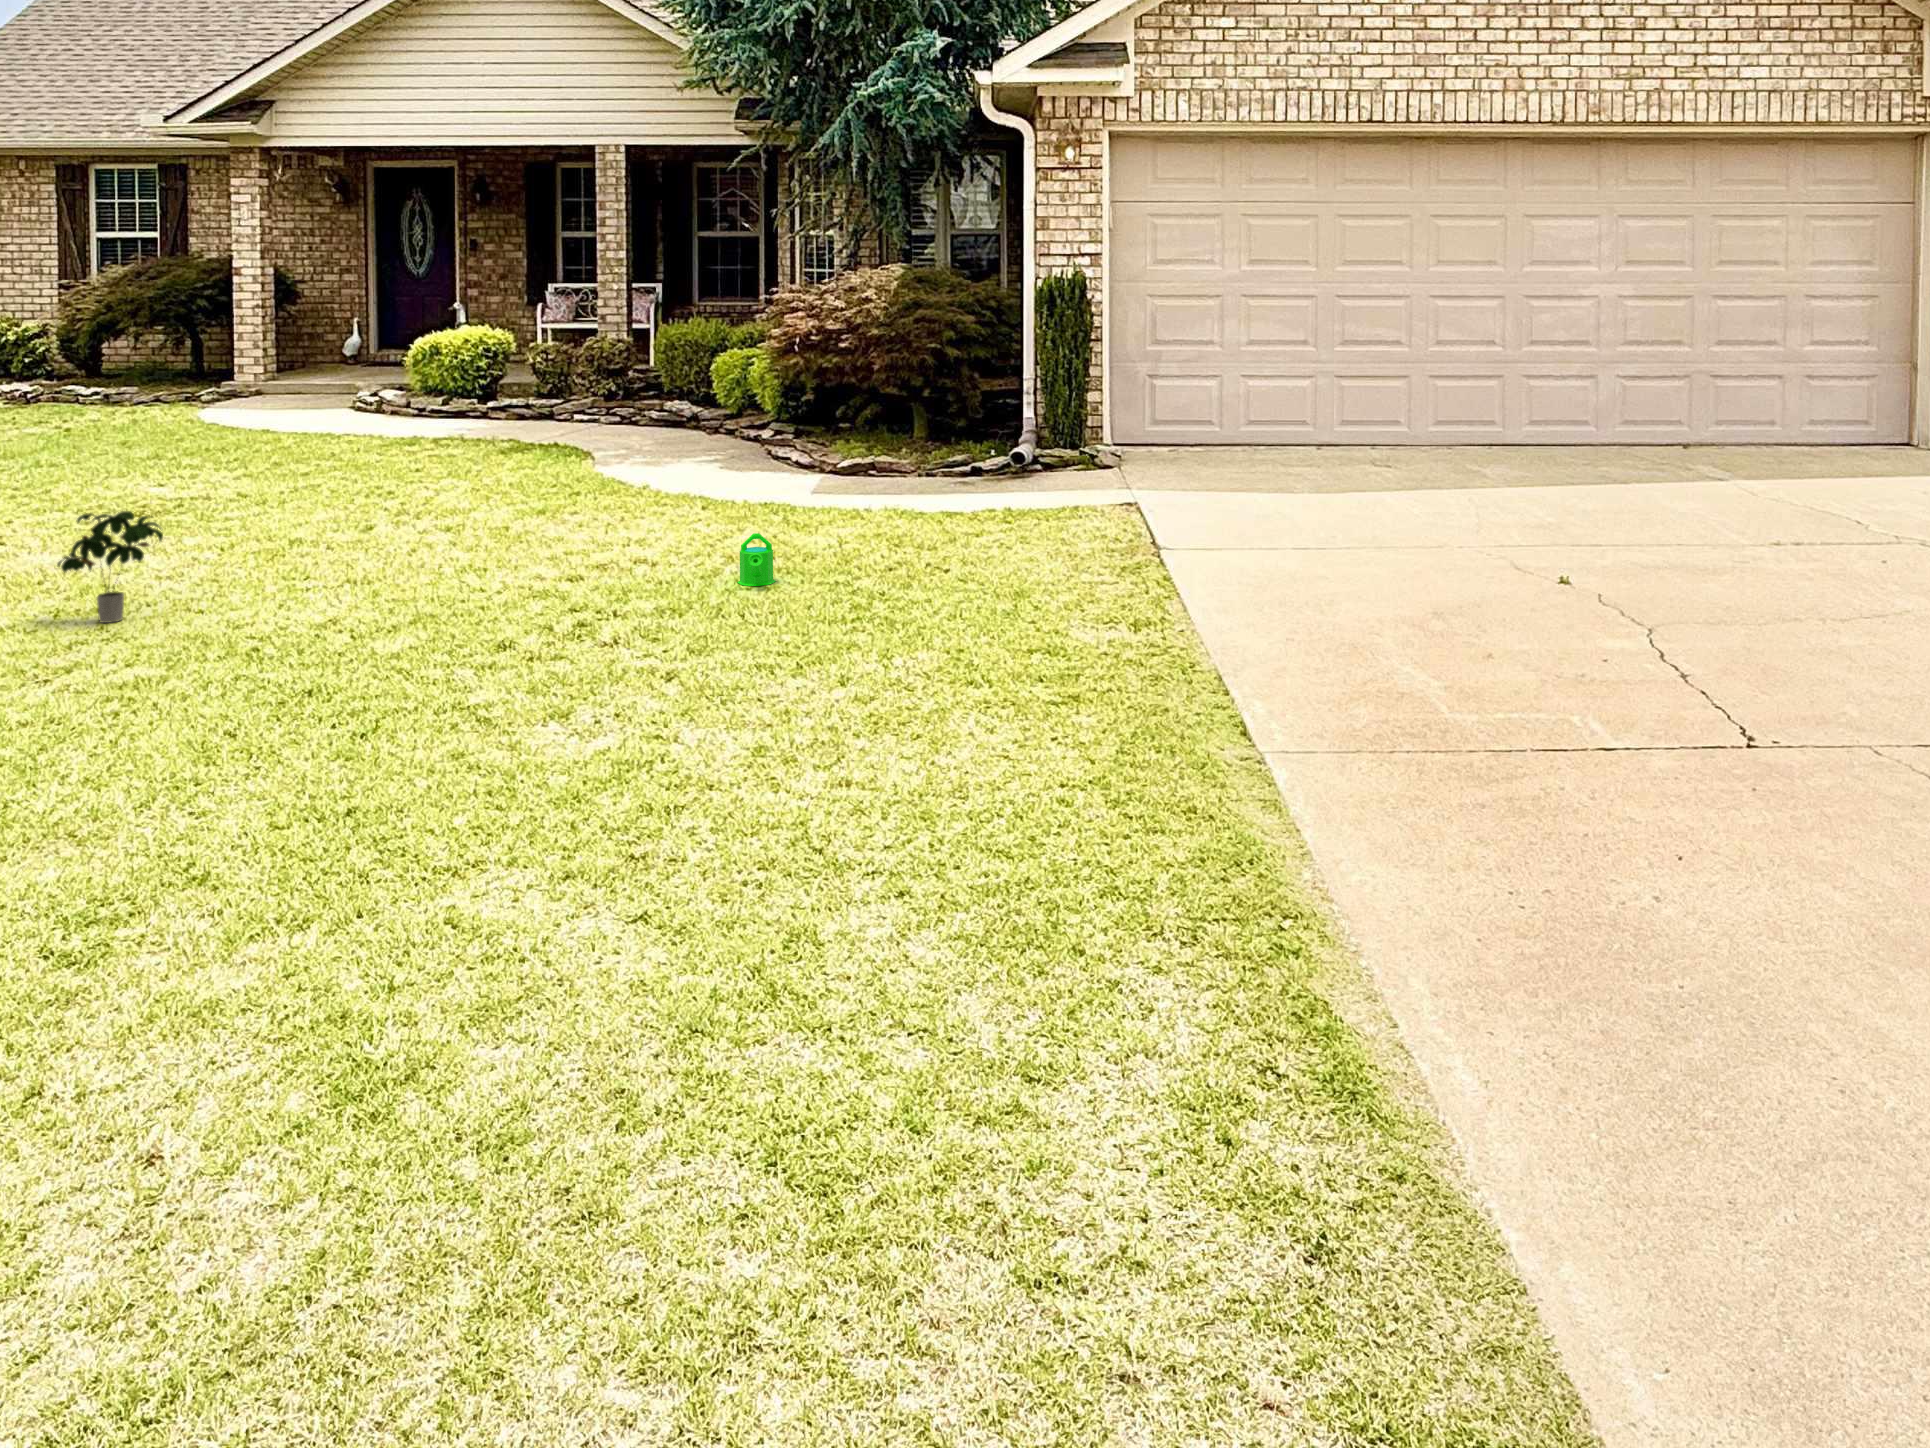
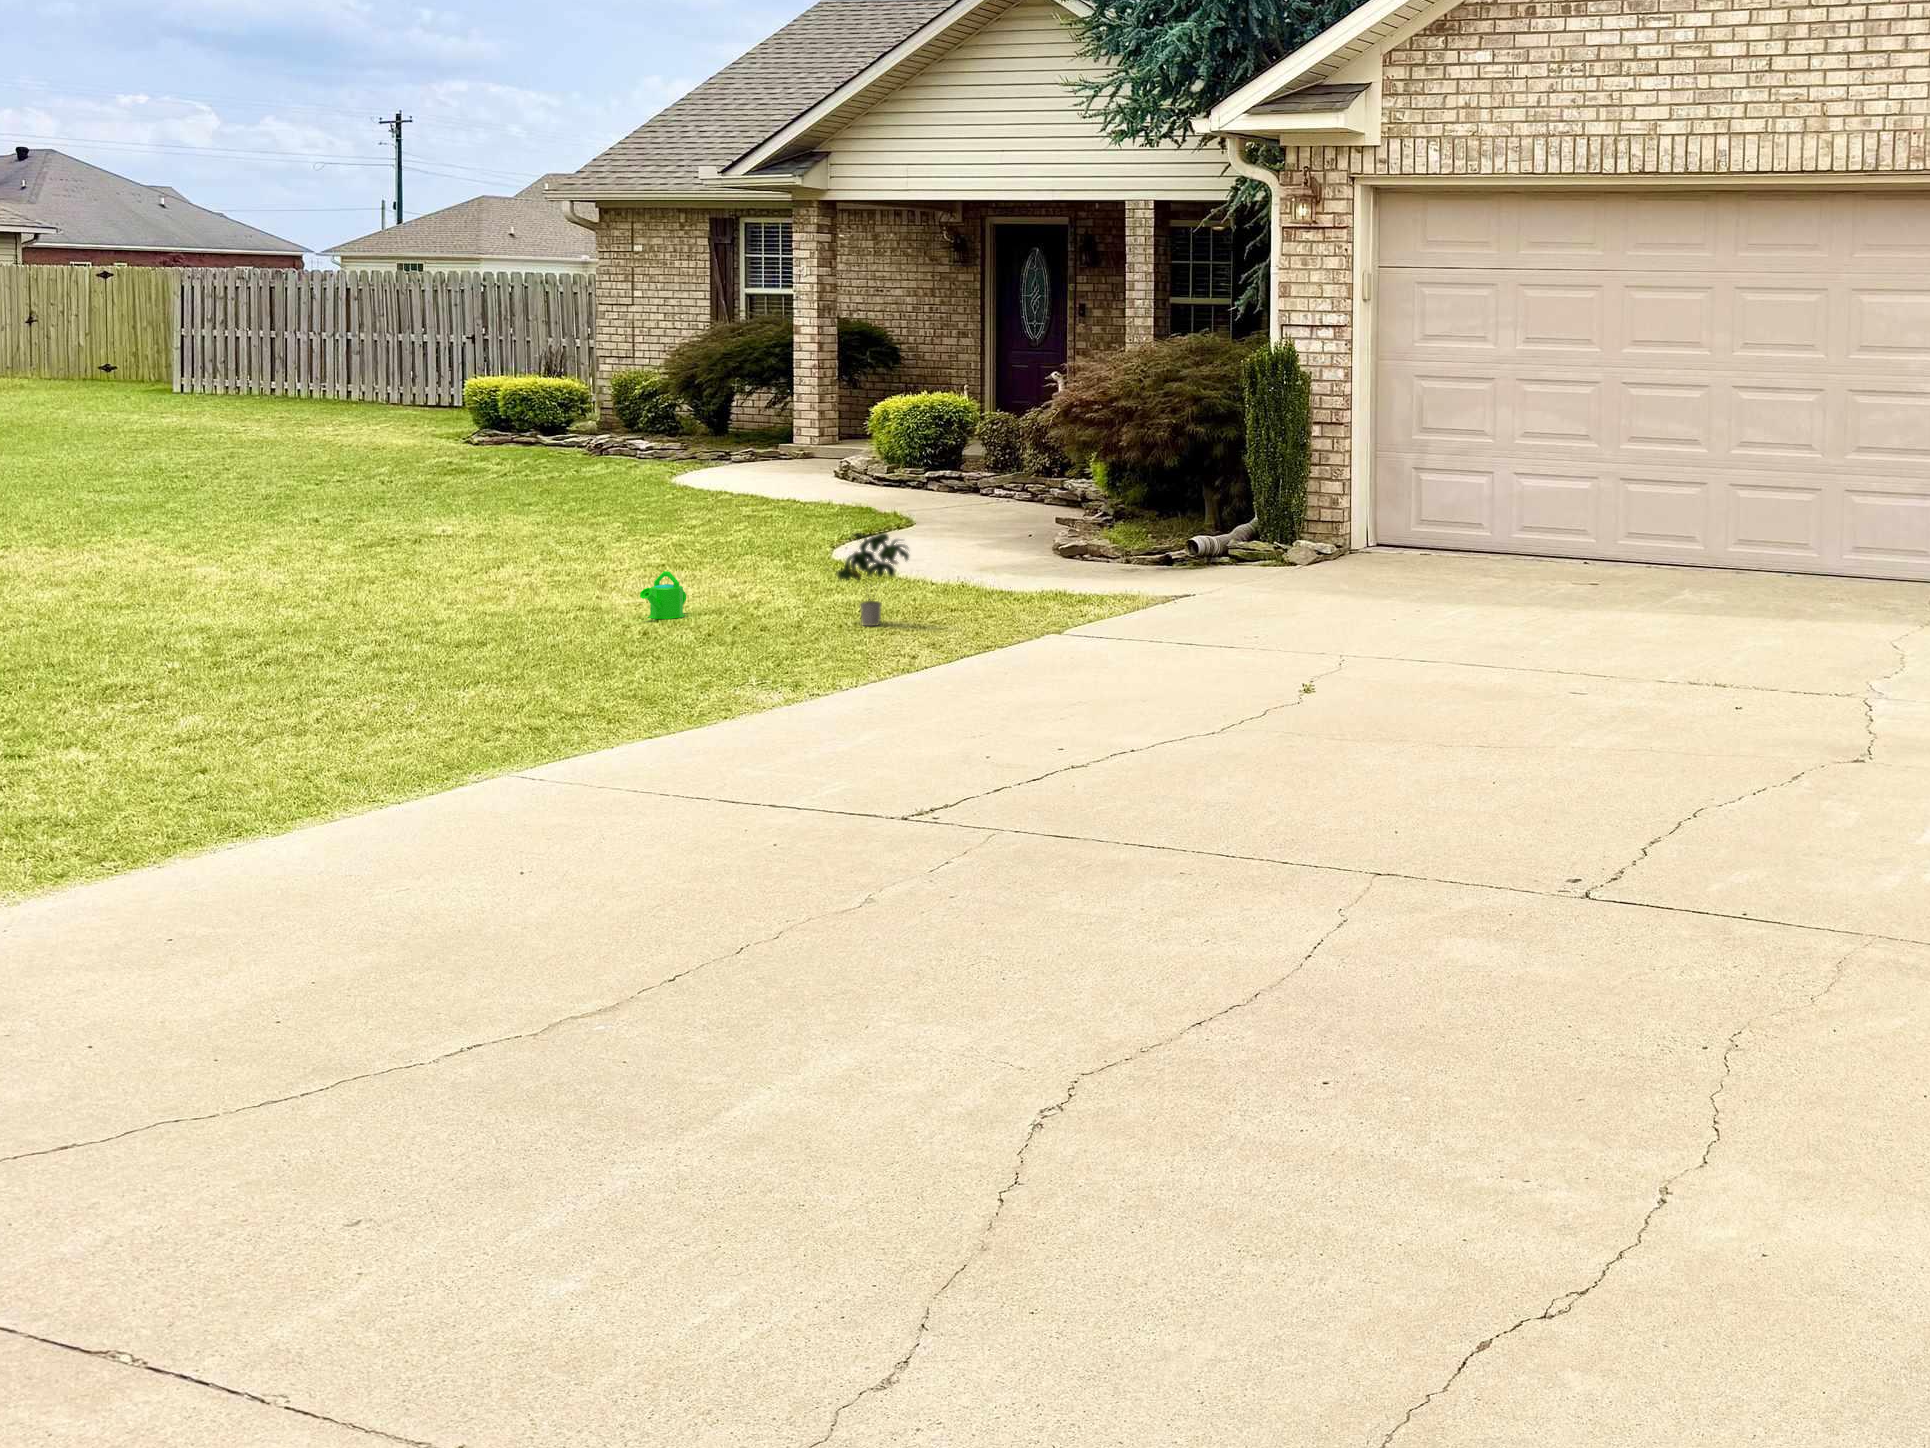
potted plant: present [57,511,163,623] -> present [836,533,909,626]

